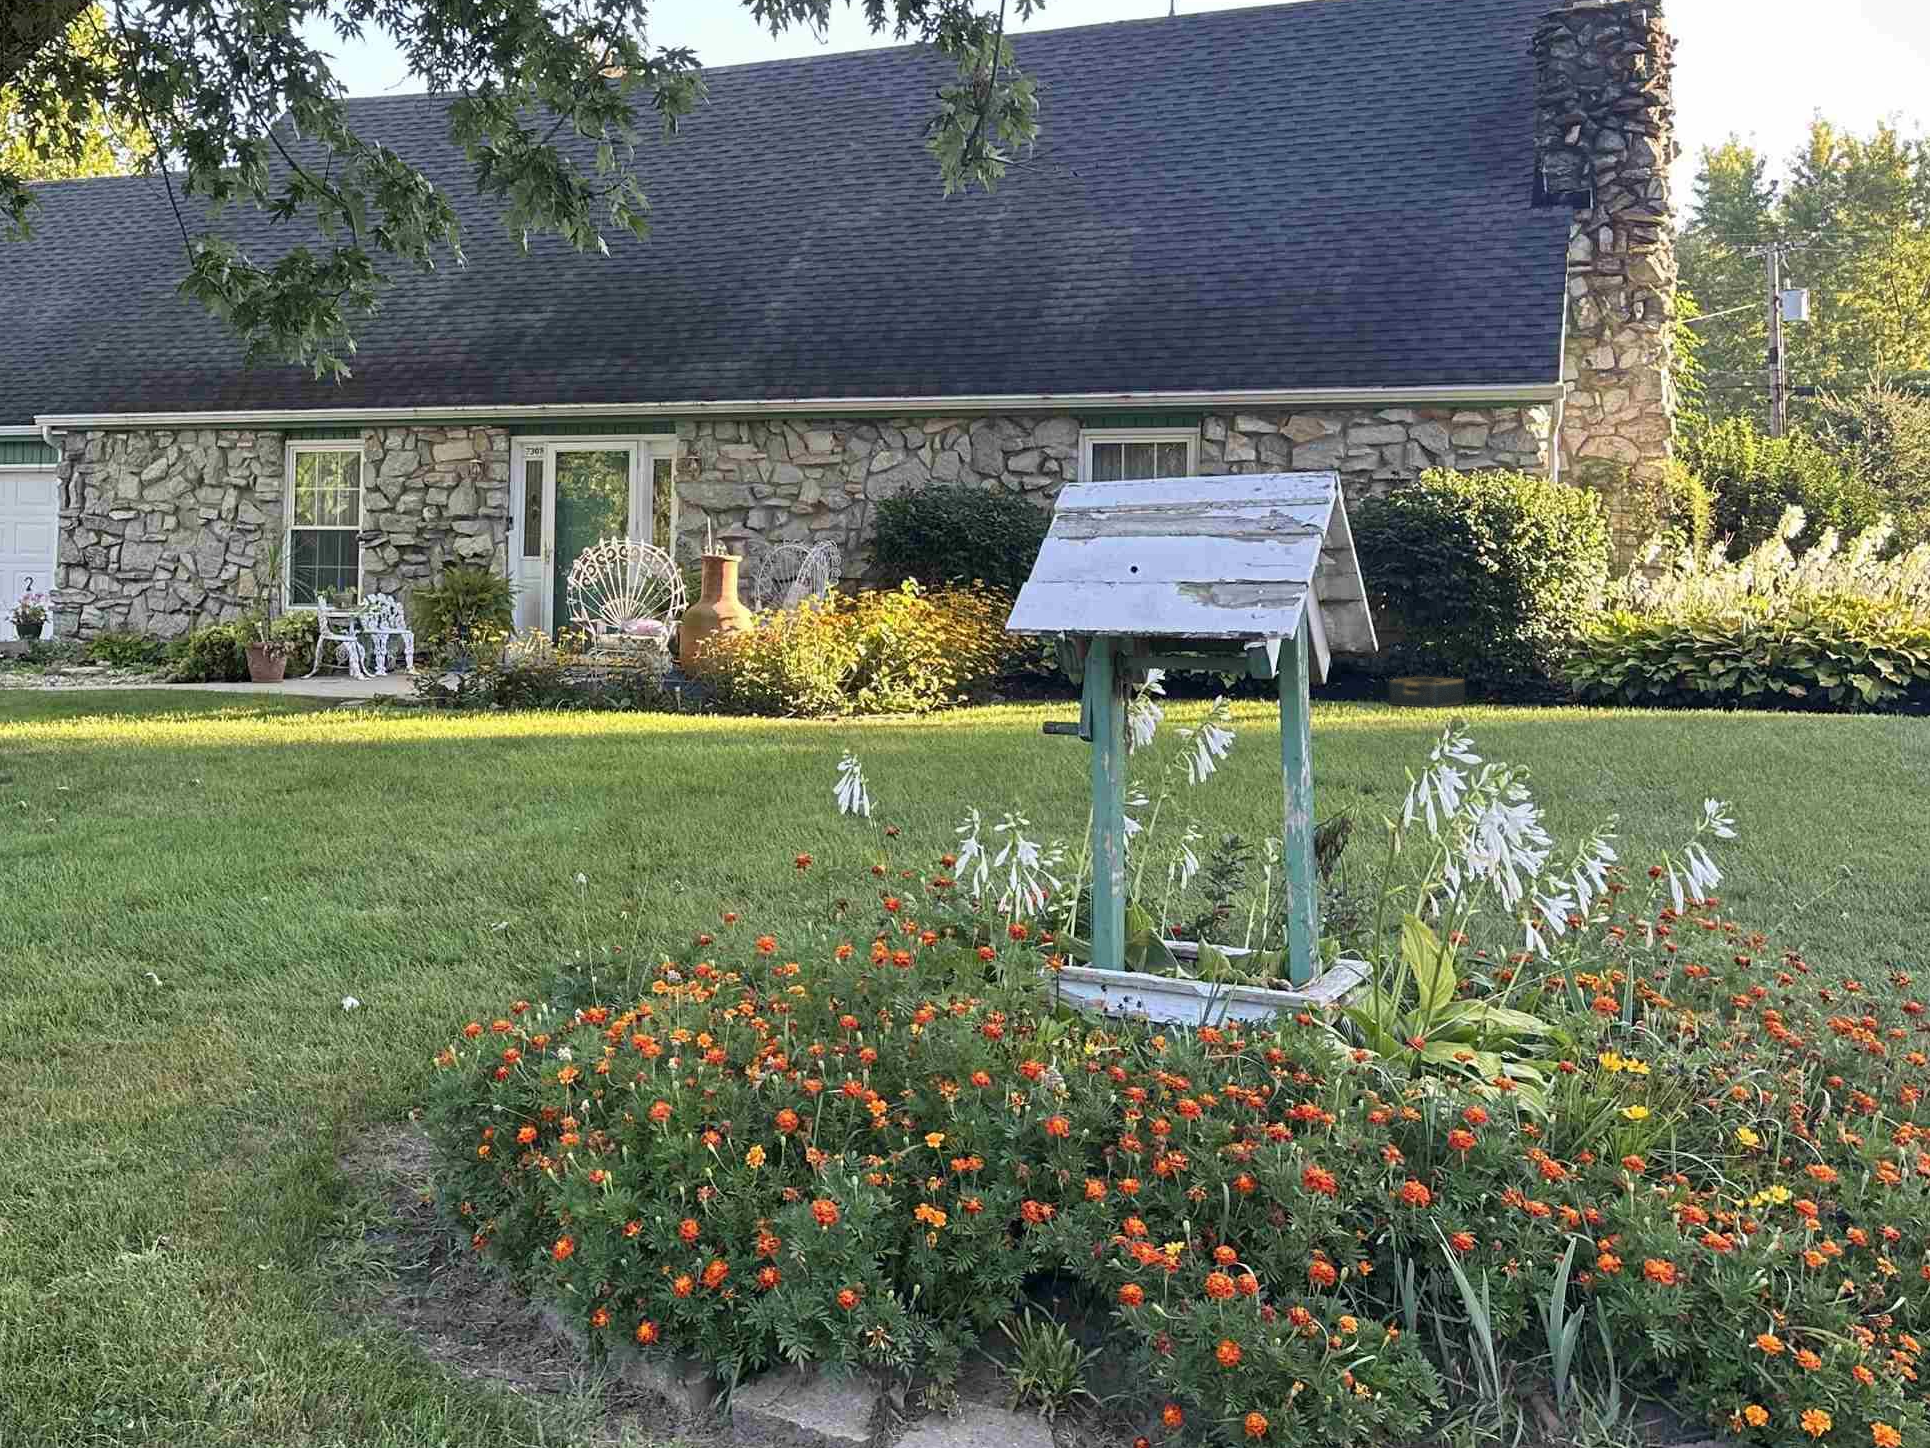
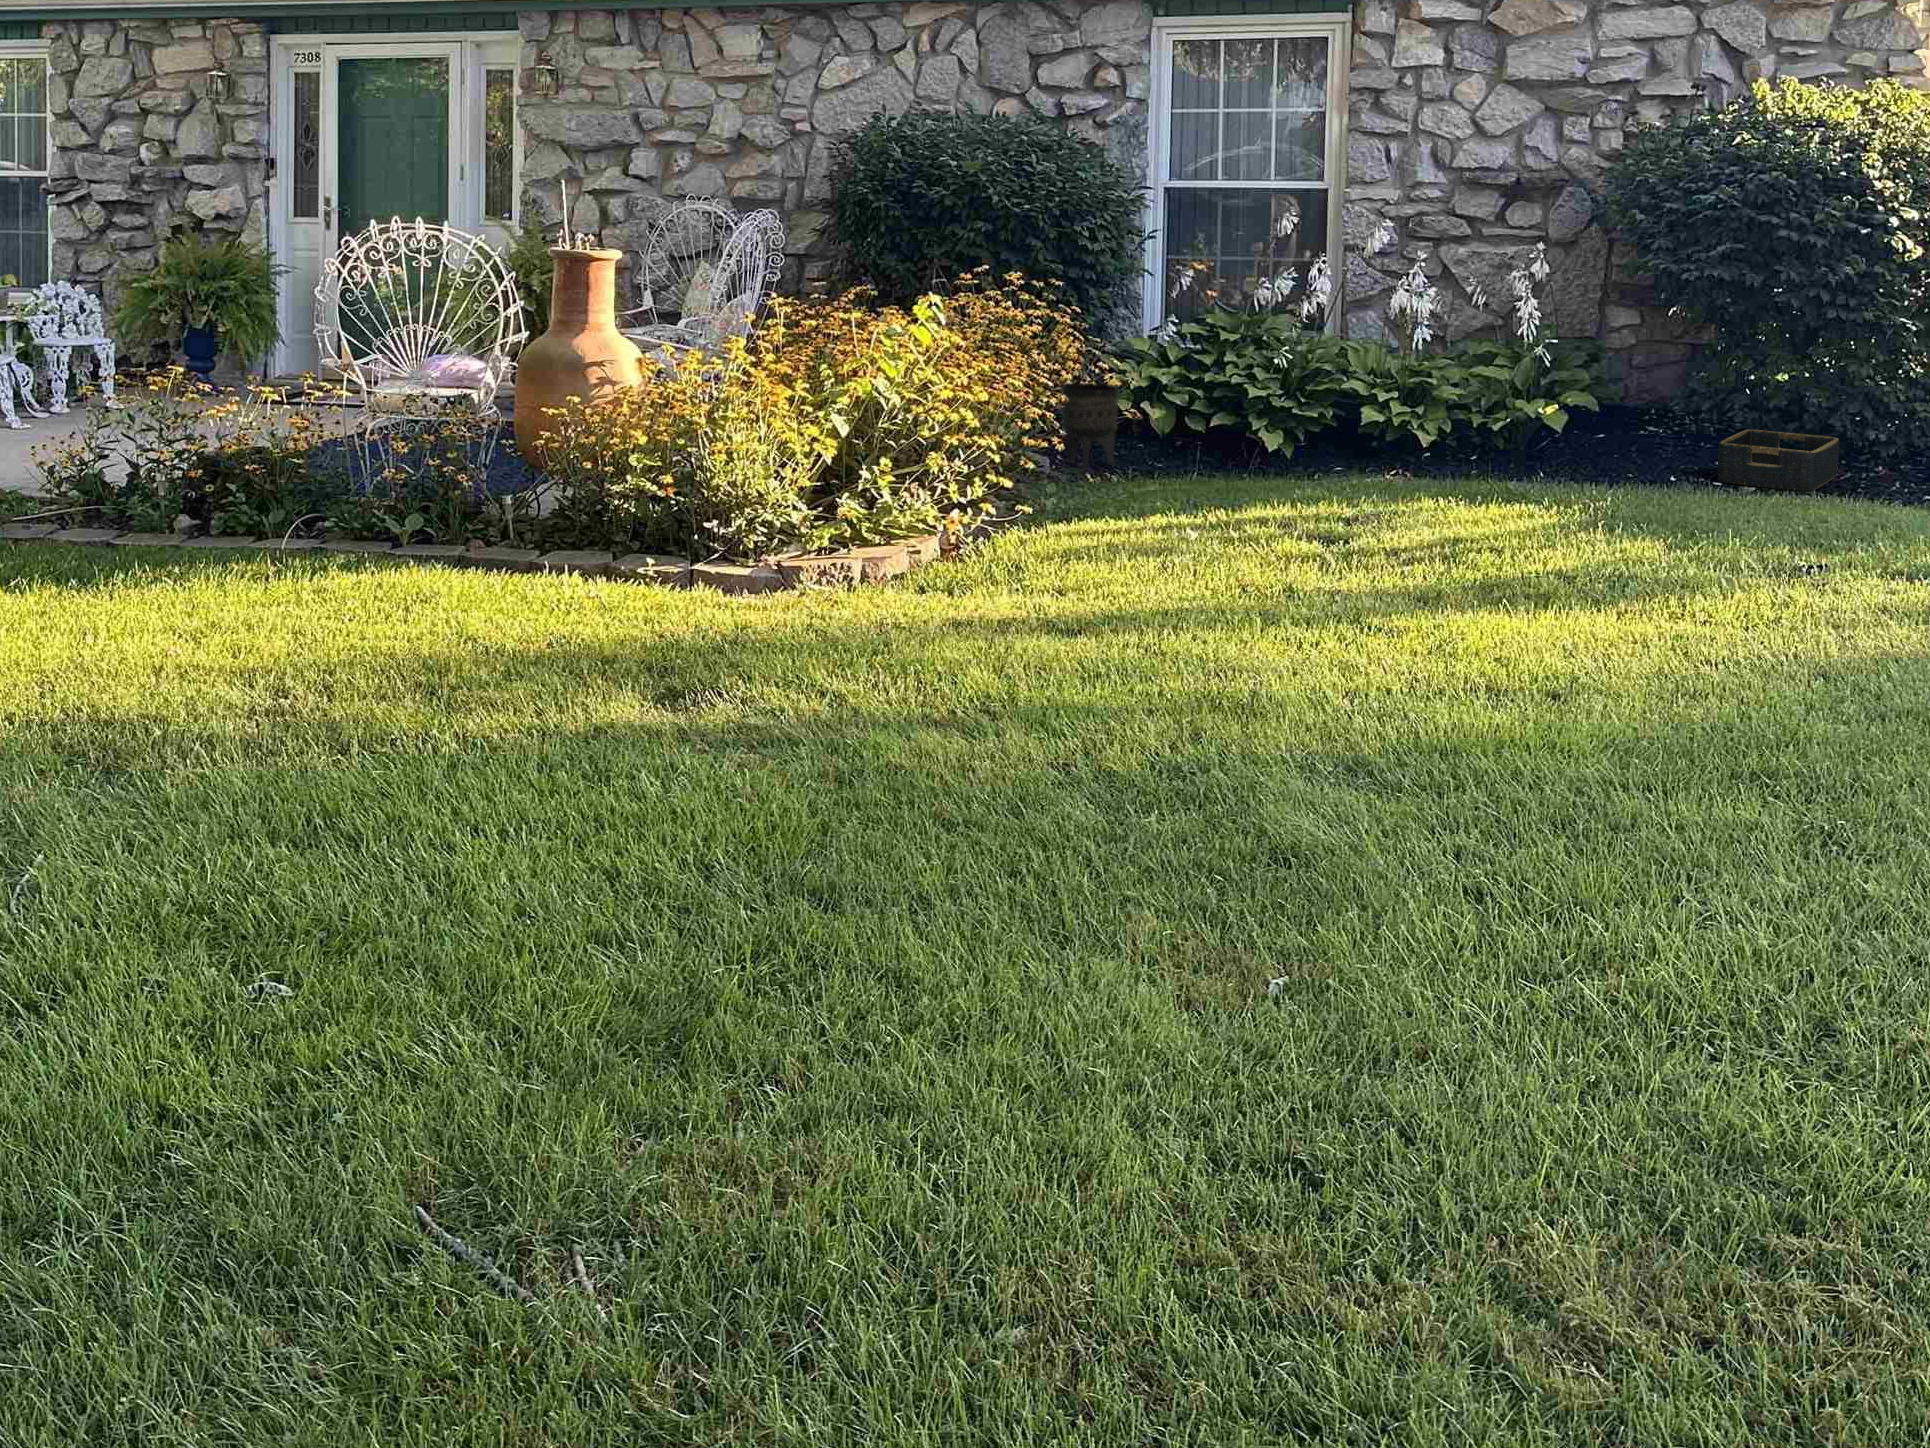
planter: none [1008,650,1042,701] -> present [1061,383,1119,470]

